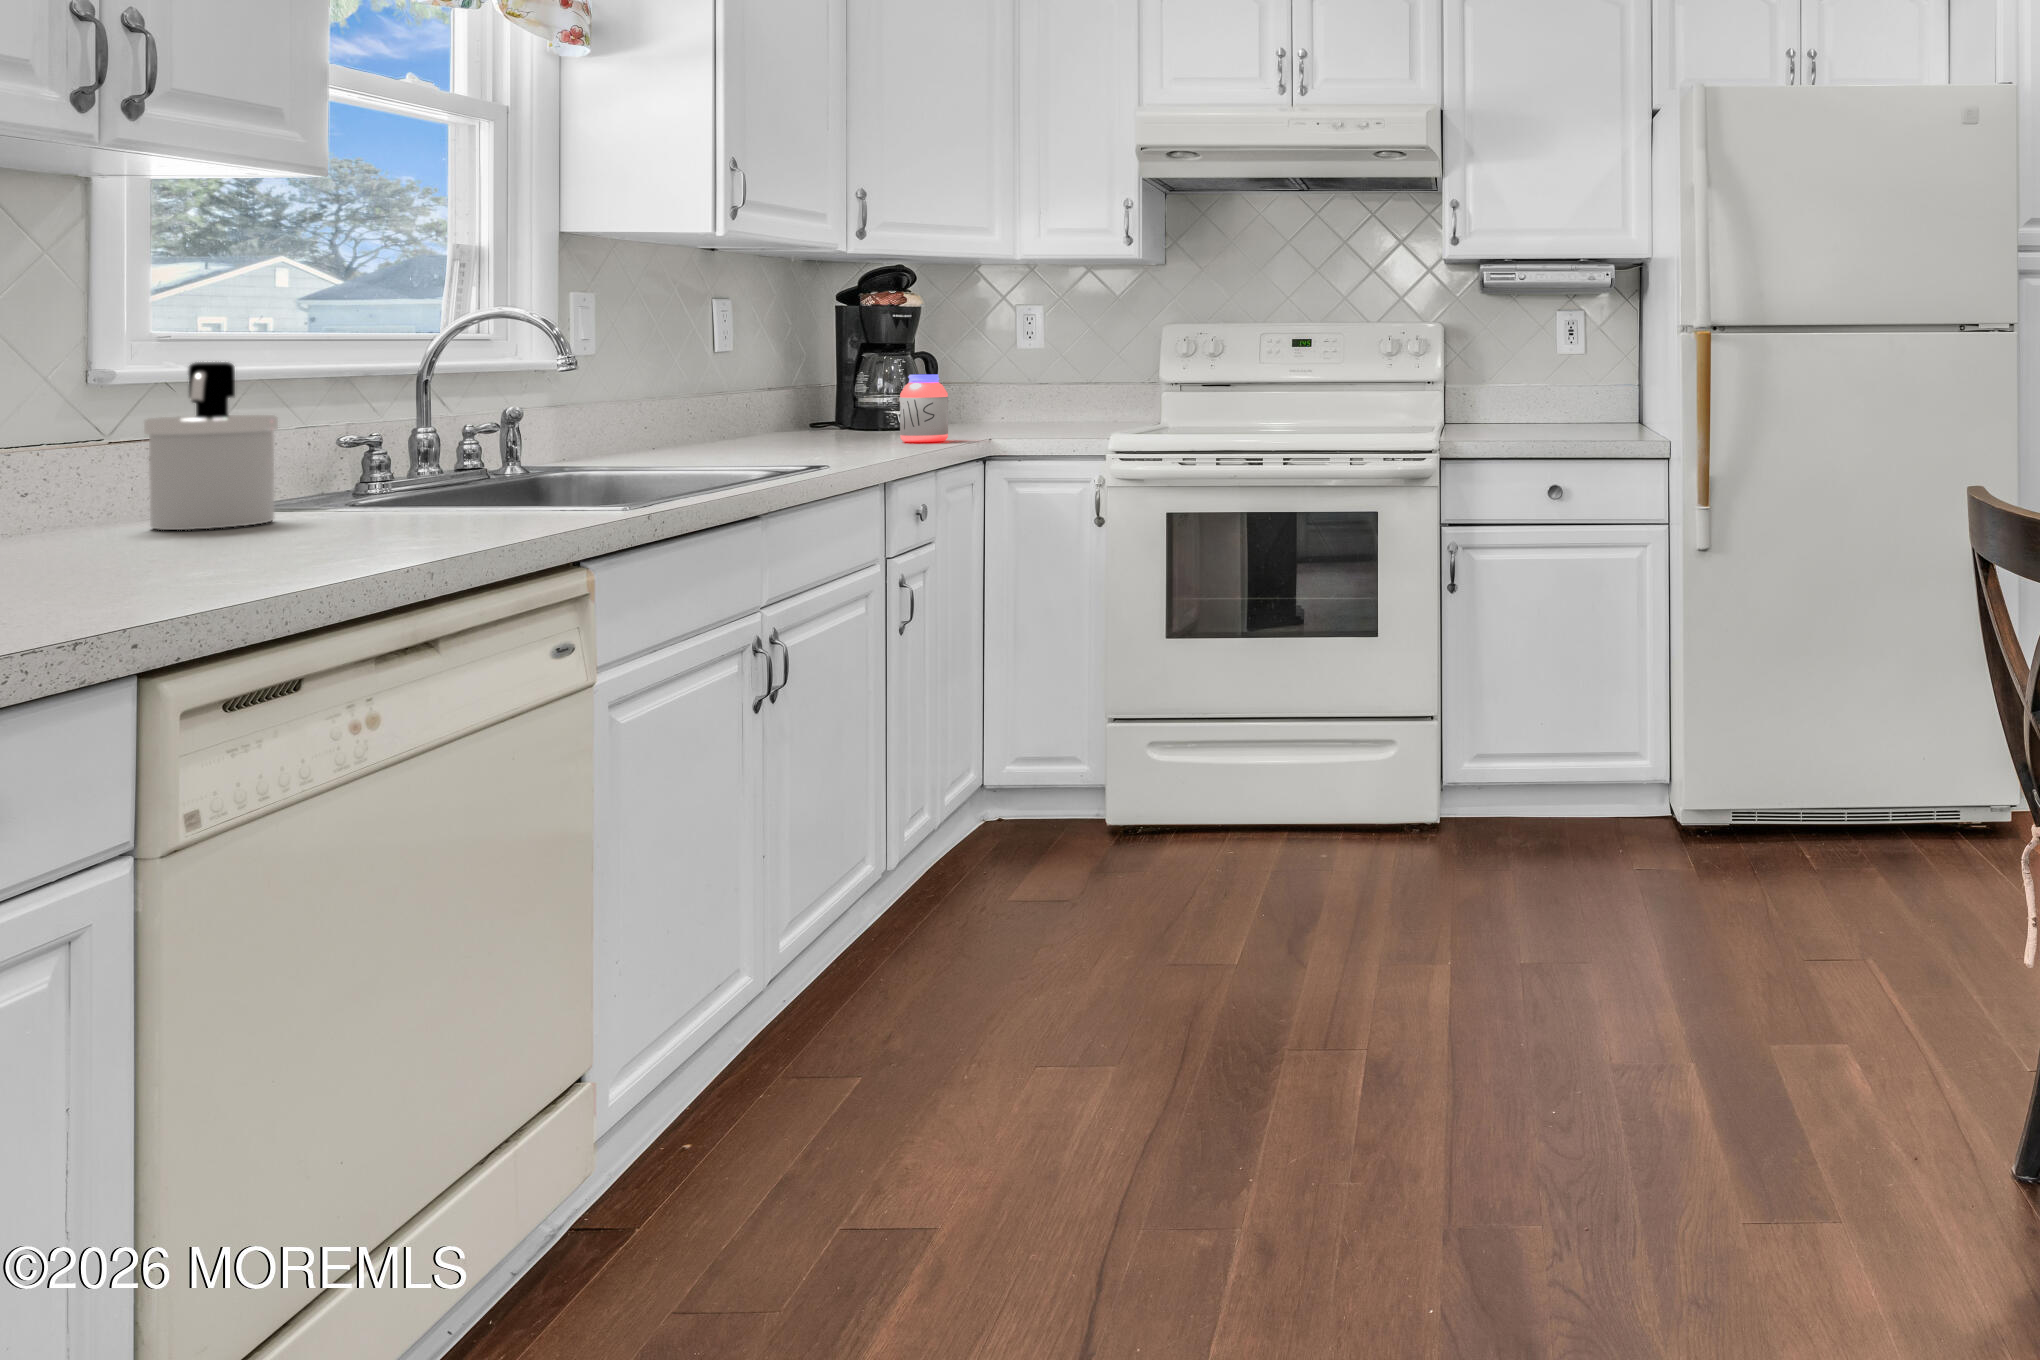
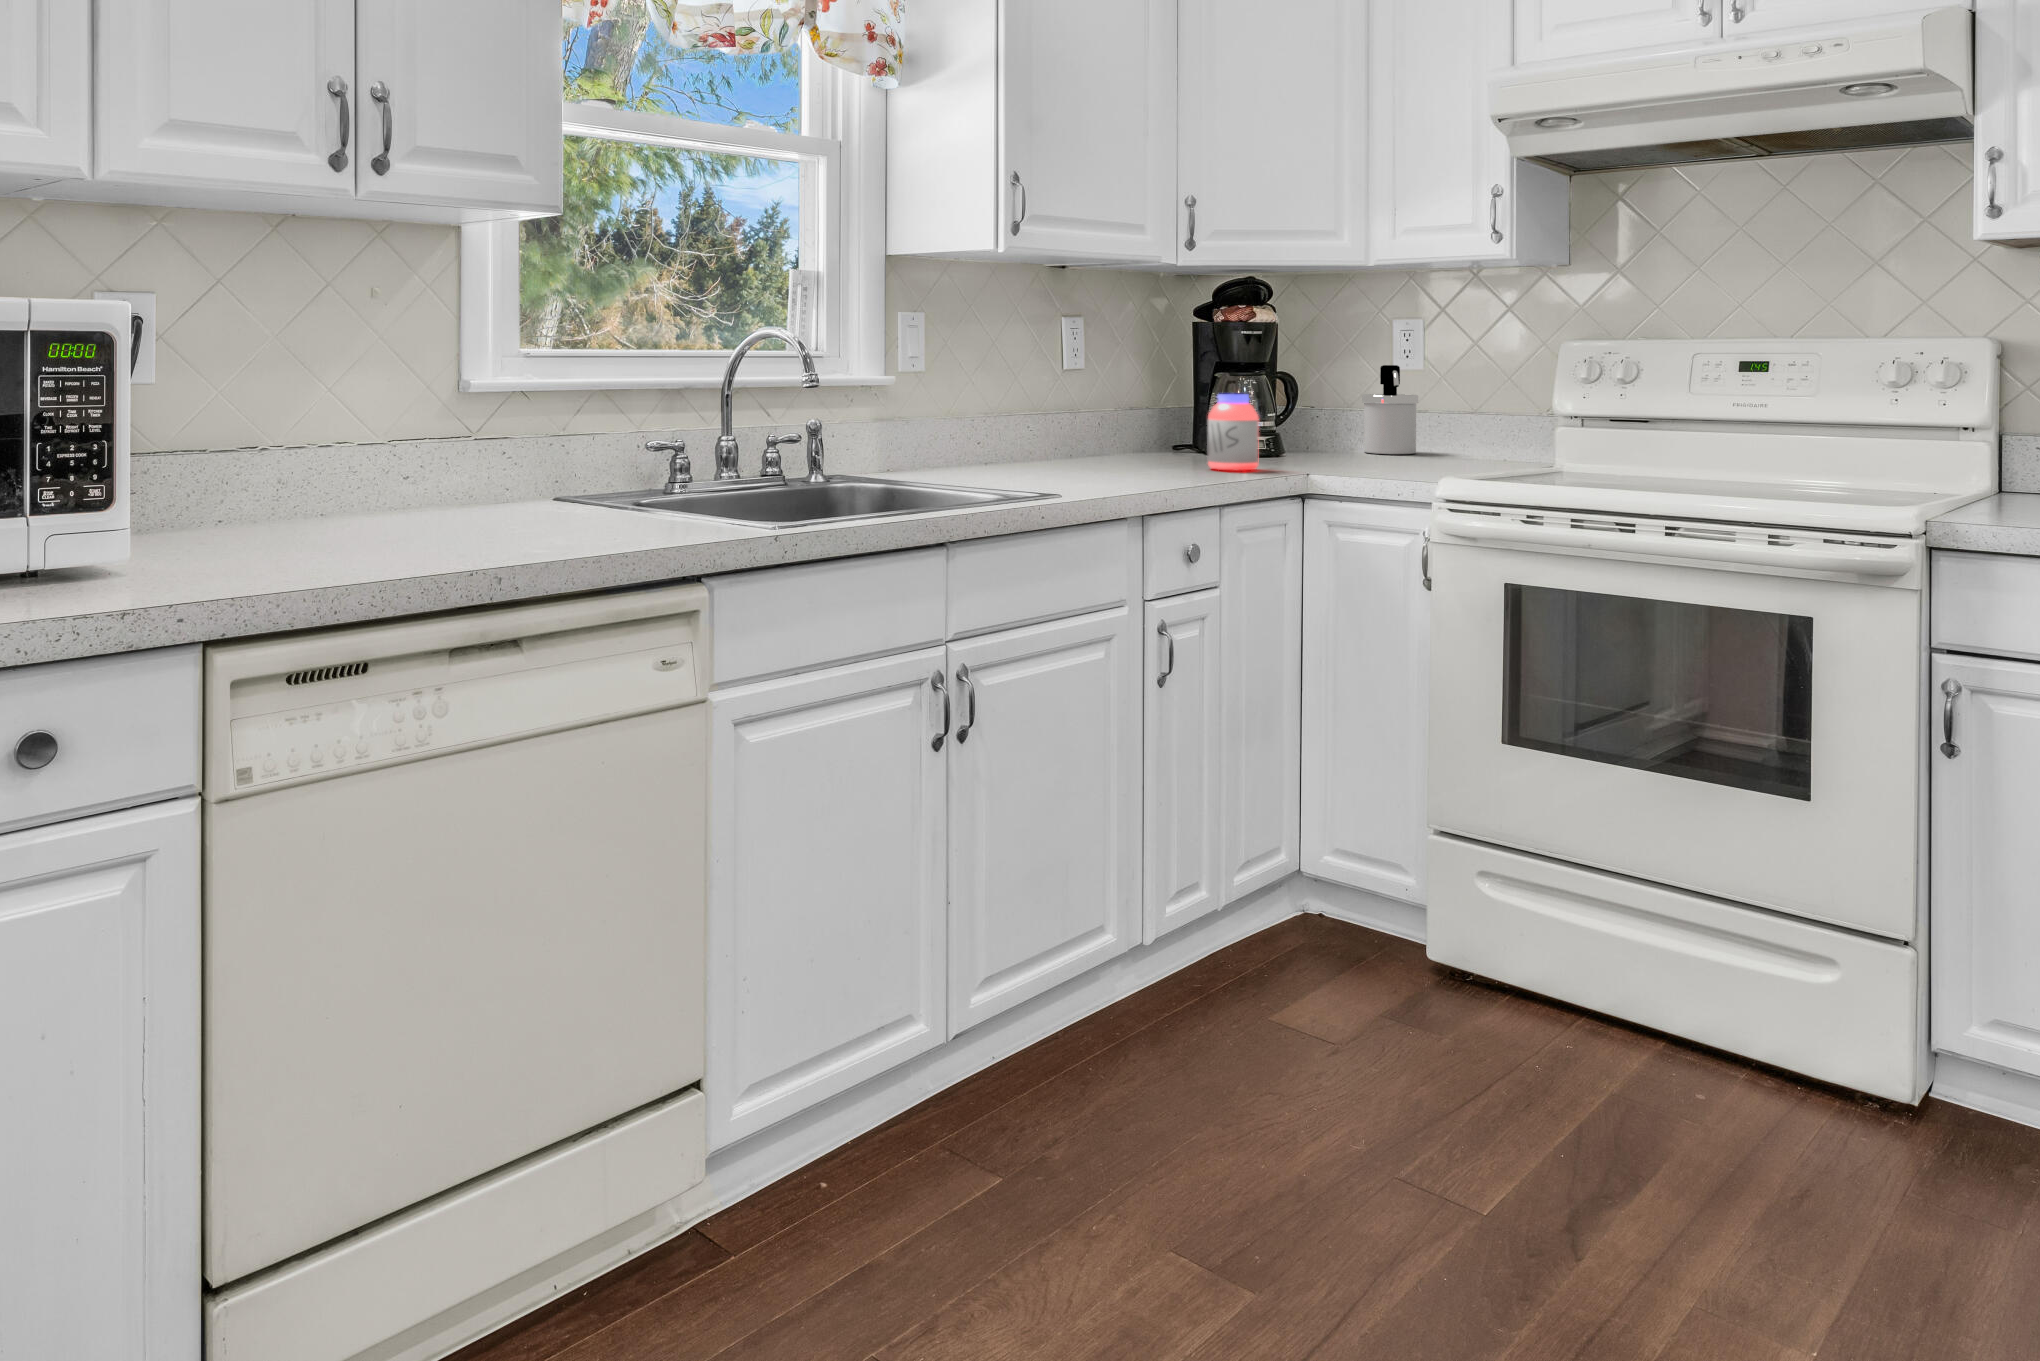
soap dispenser: present [144,362,278,530] -> present [1362,365,1418,454]

